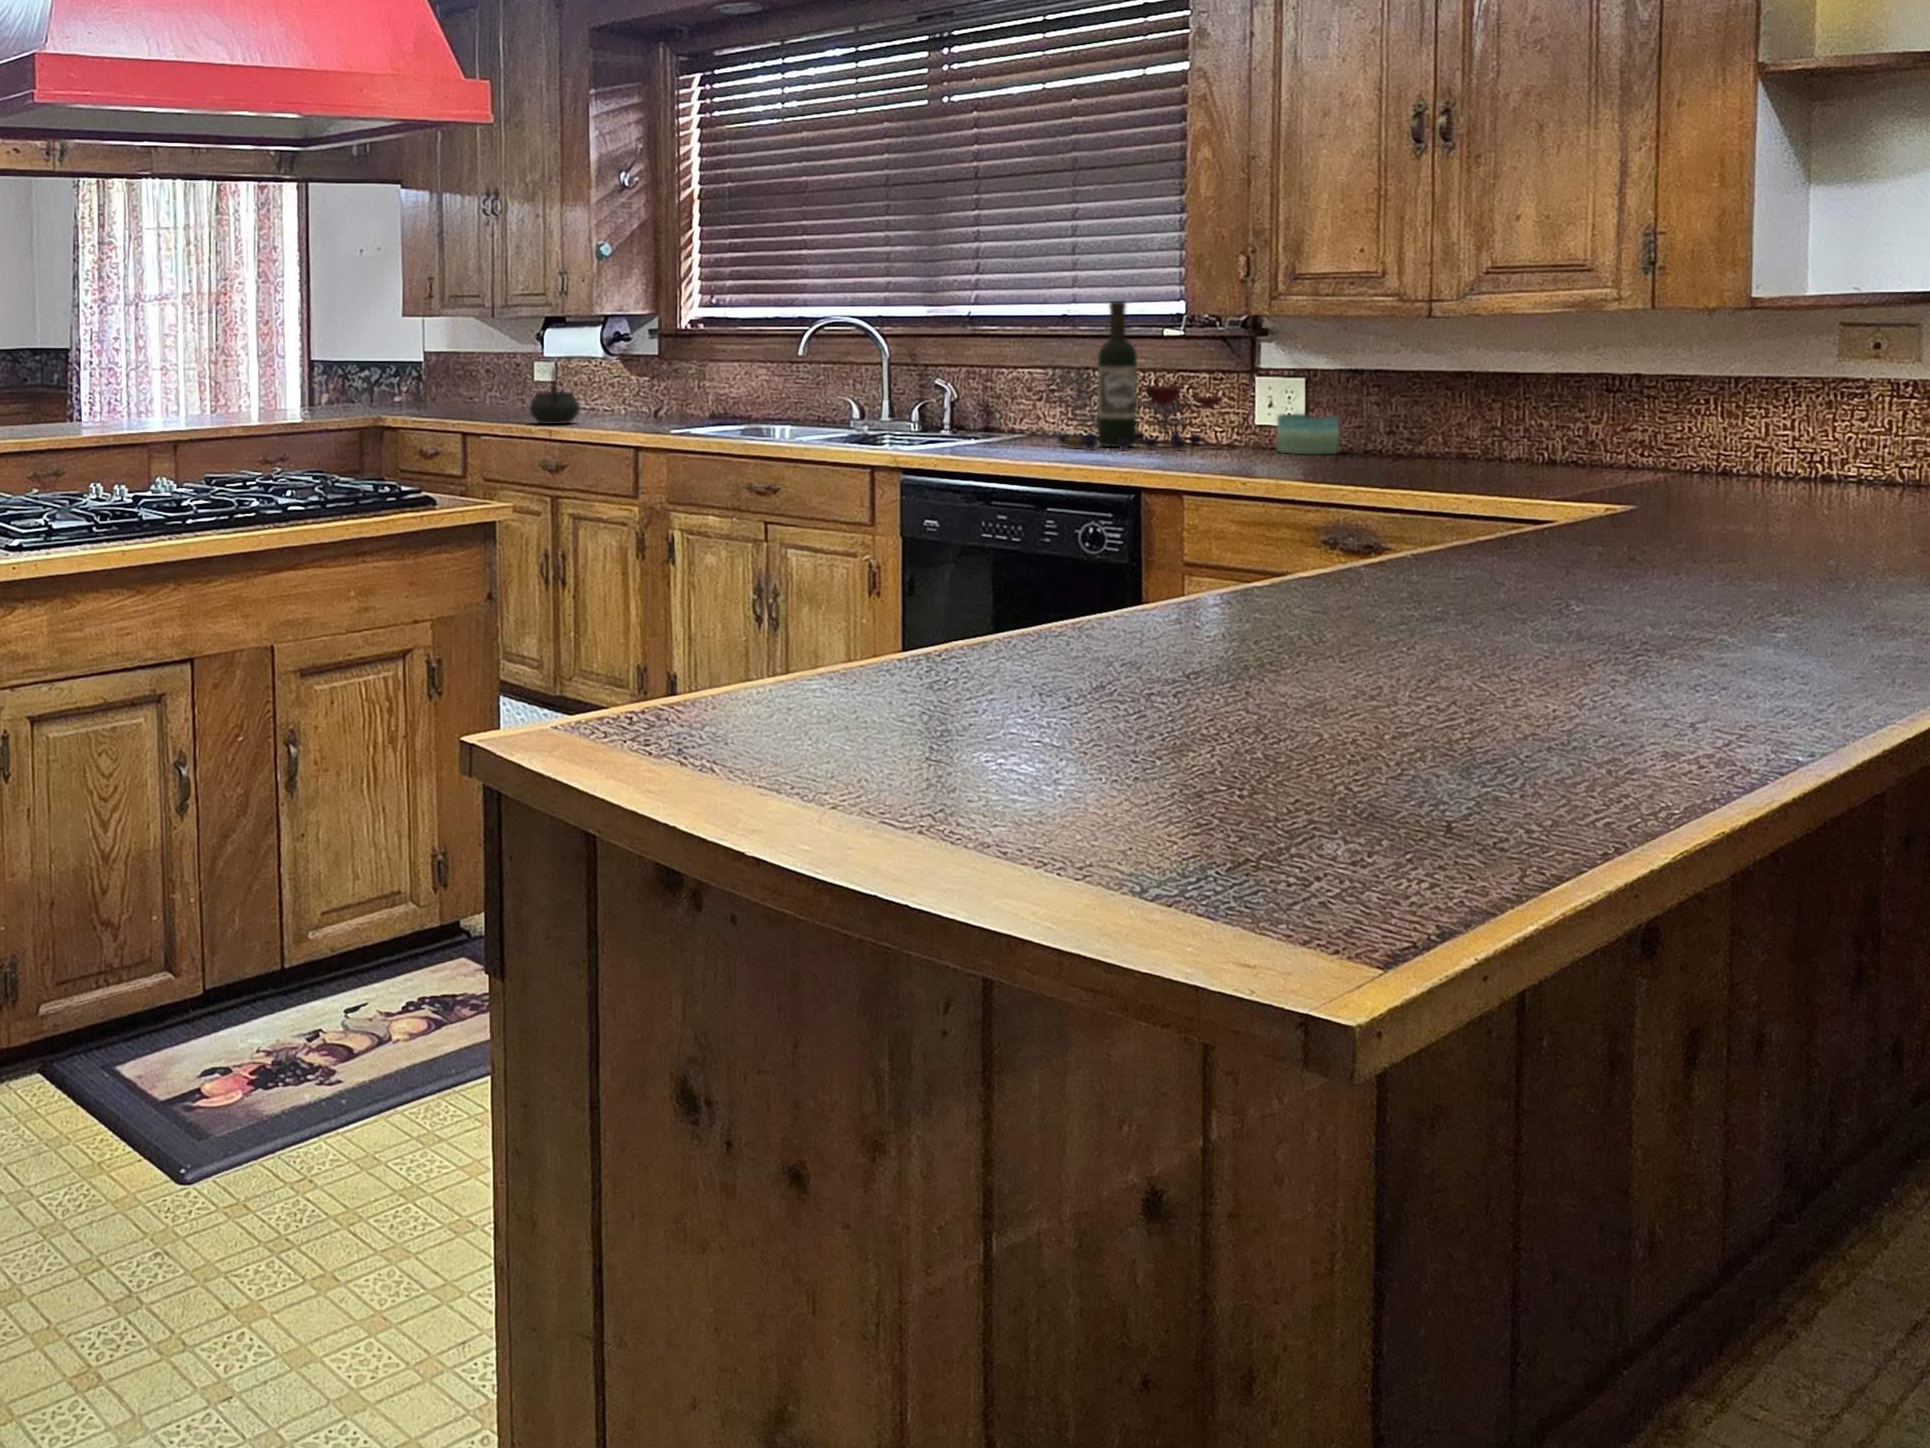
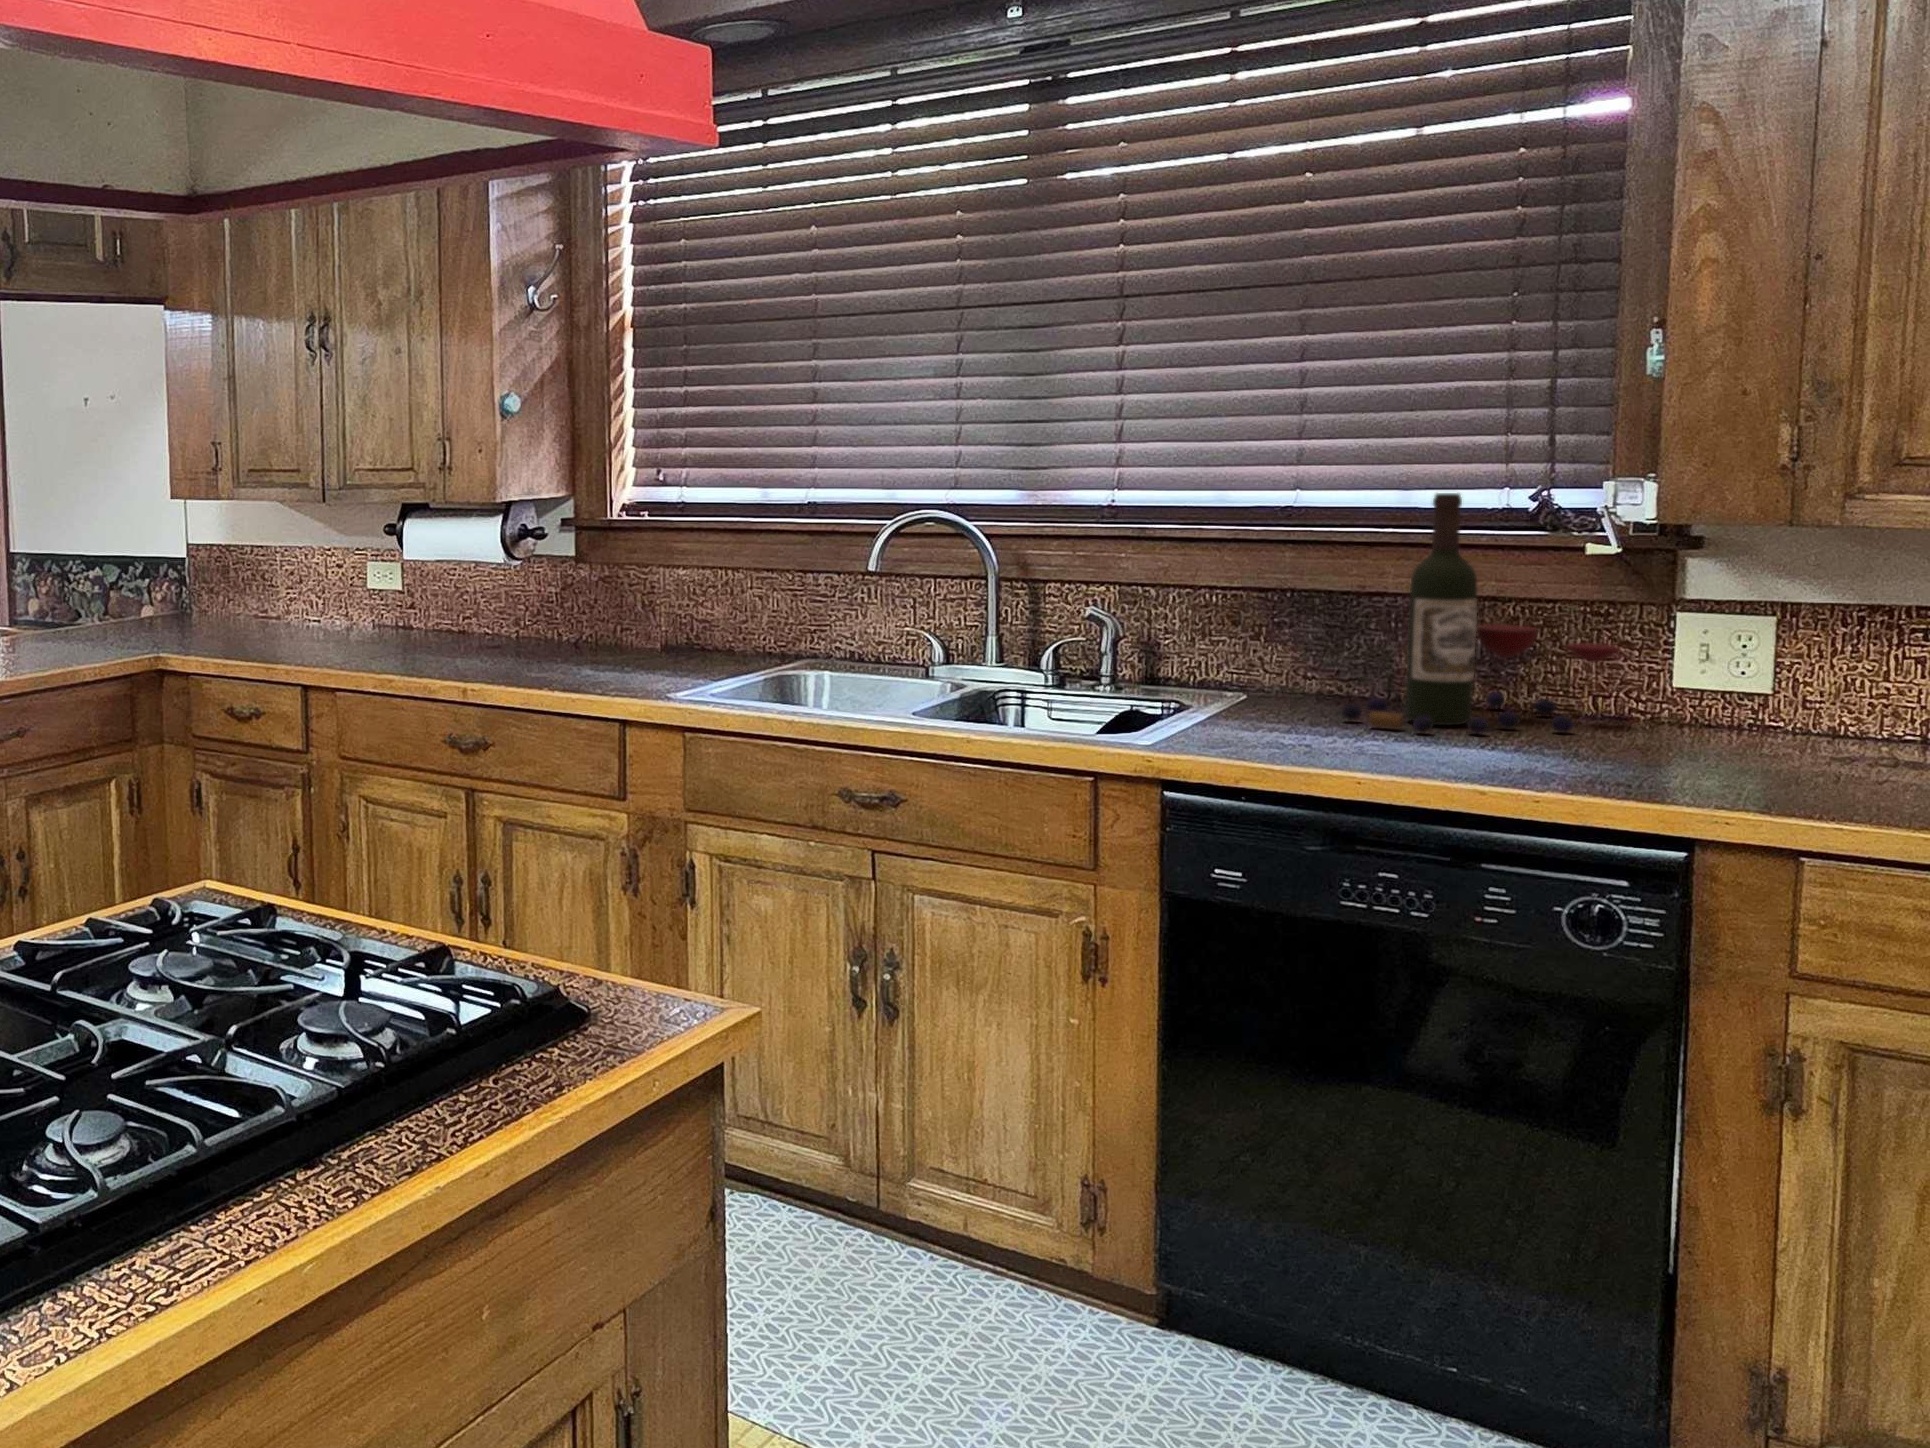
kettle: present [529,368,580,424] -> none [403,580,479,669]
candle: present [1277,414,1339,454] -> none [1720,672,1835,744]

